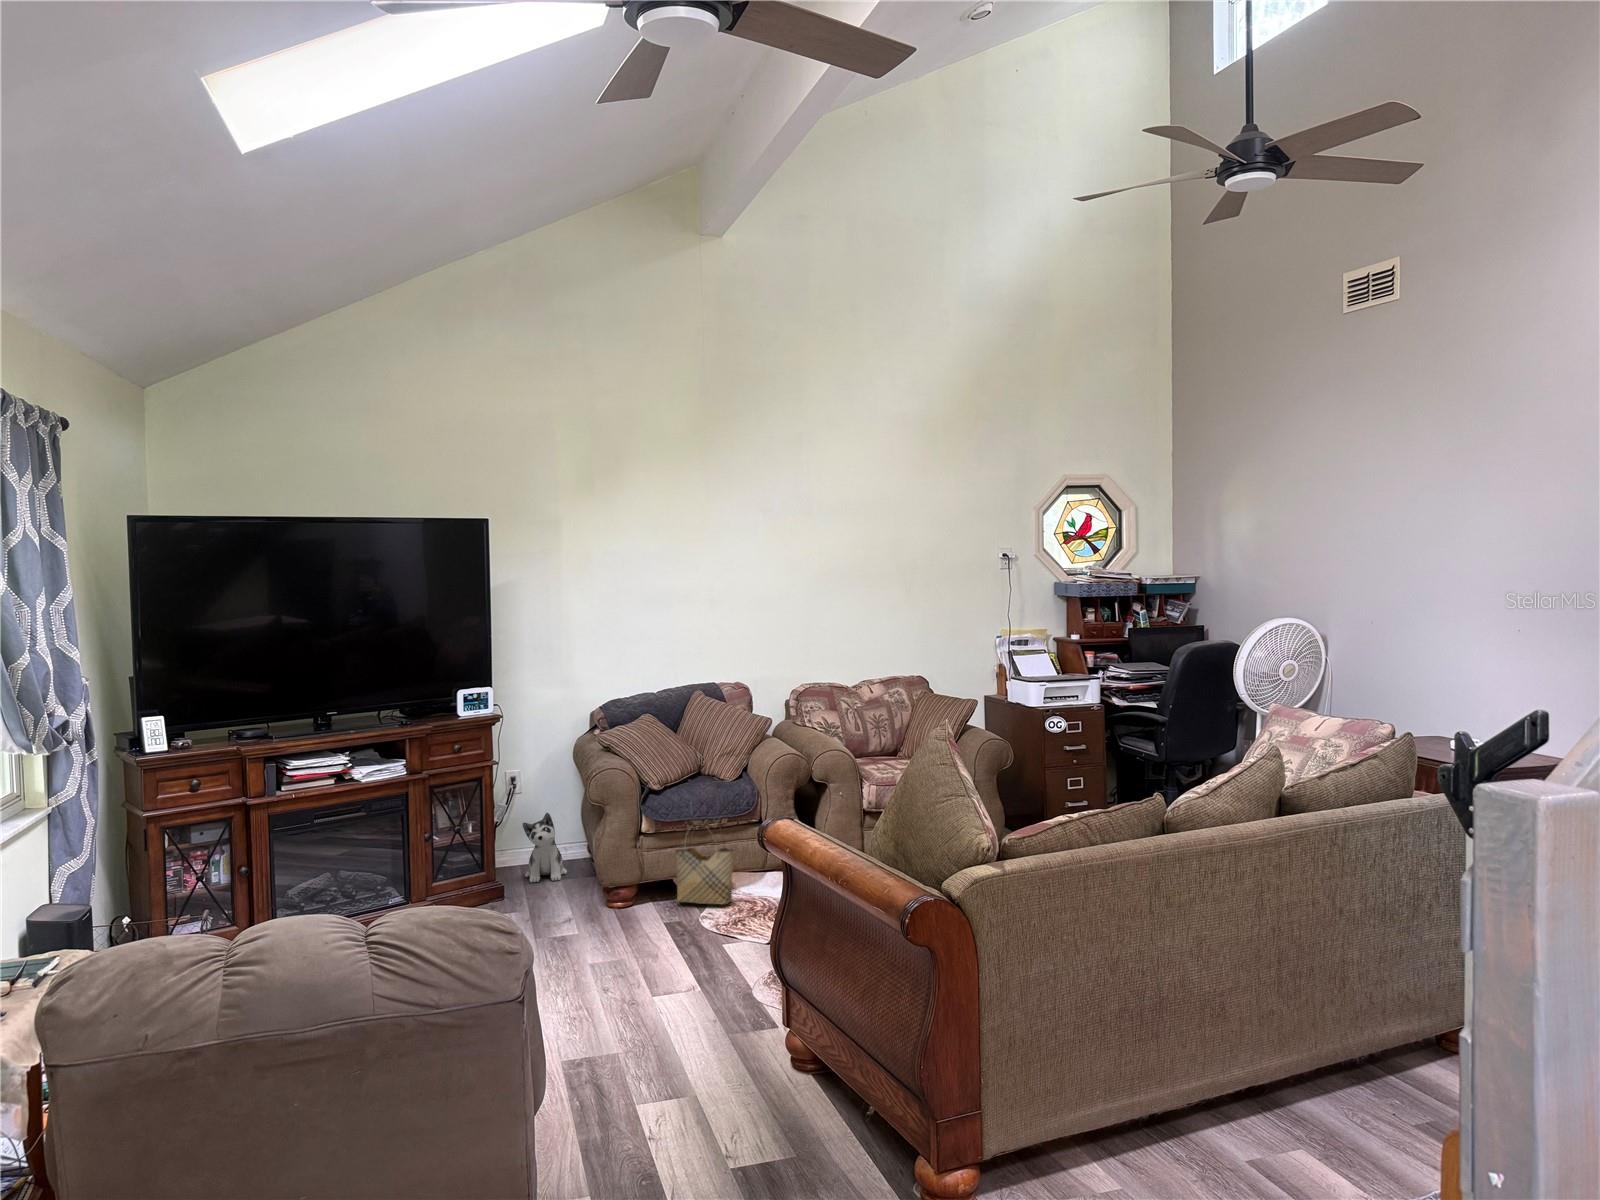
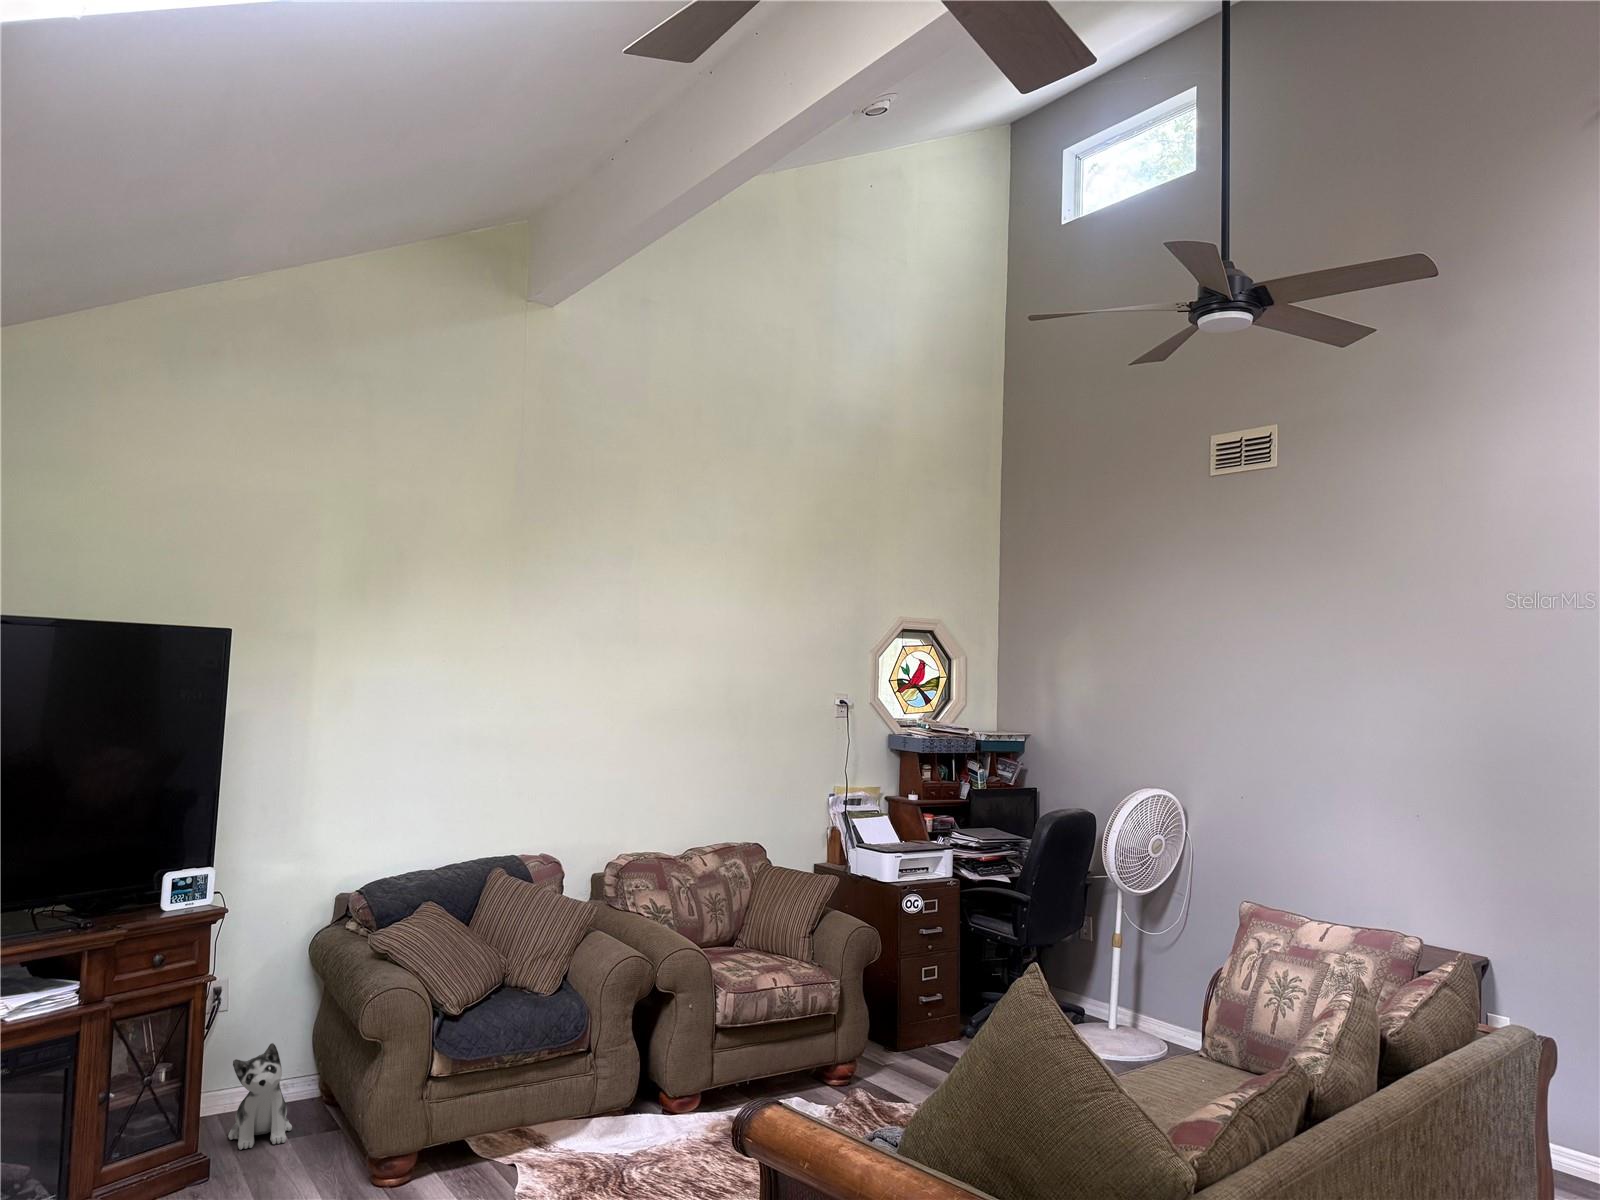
woven basket: present [675,824,735,905] -> none [475,1047,561,1173]

